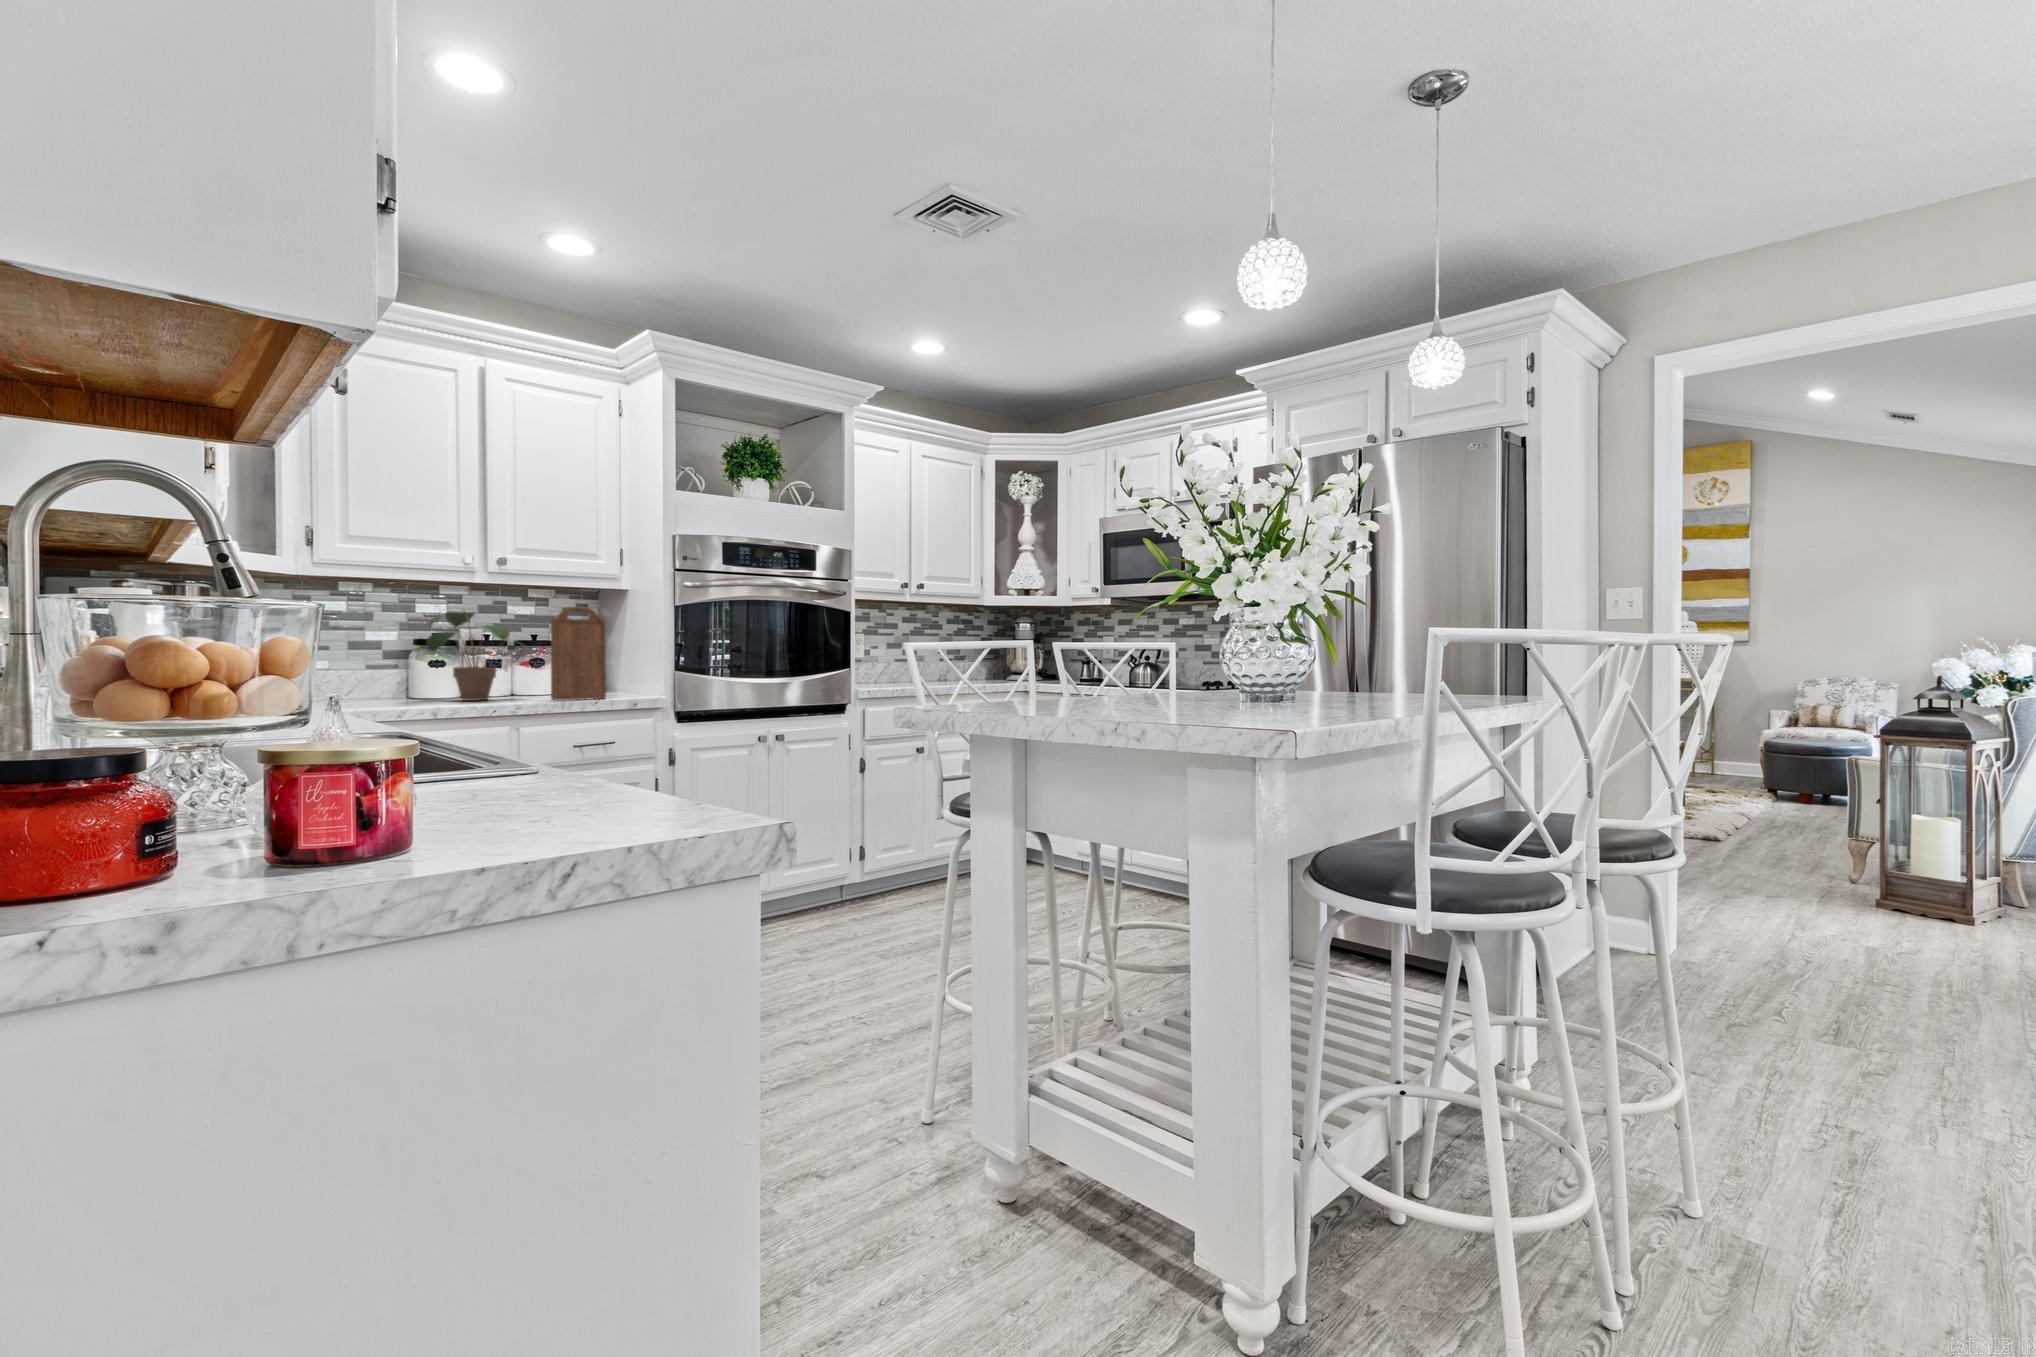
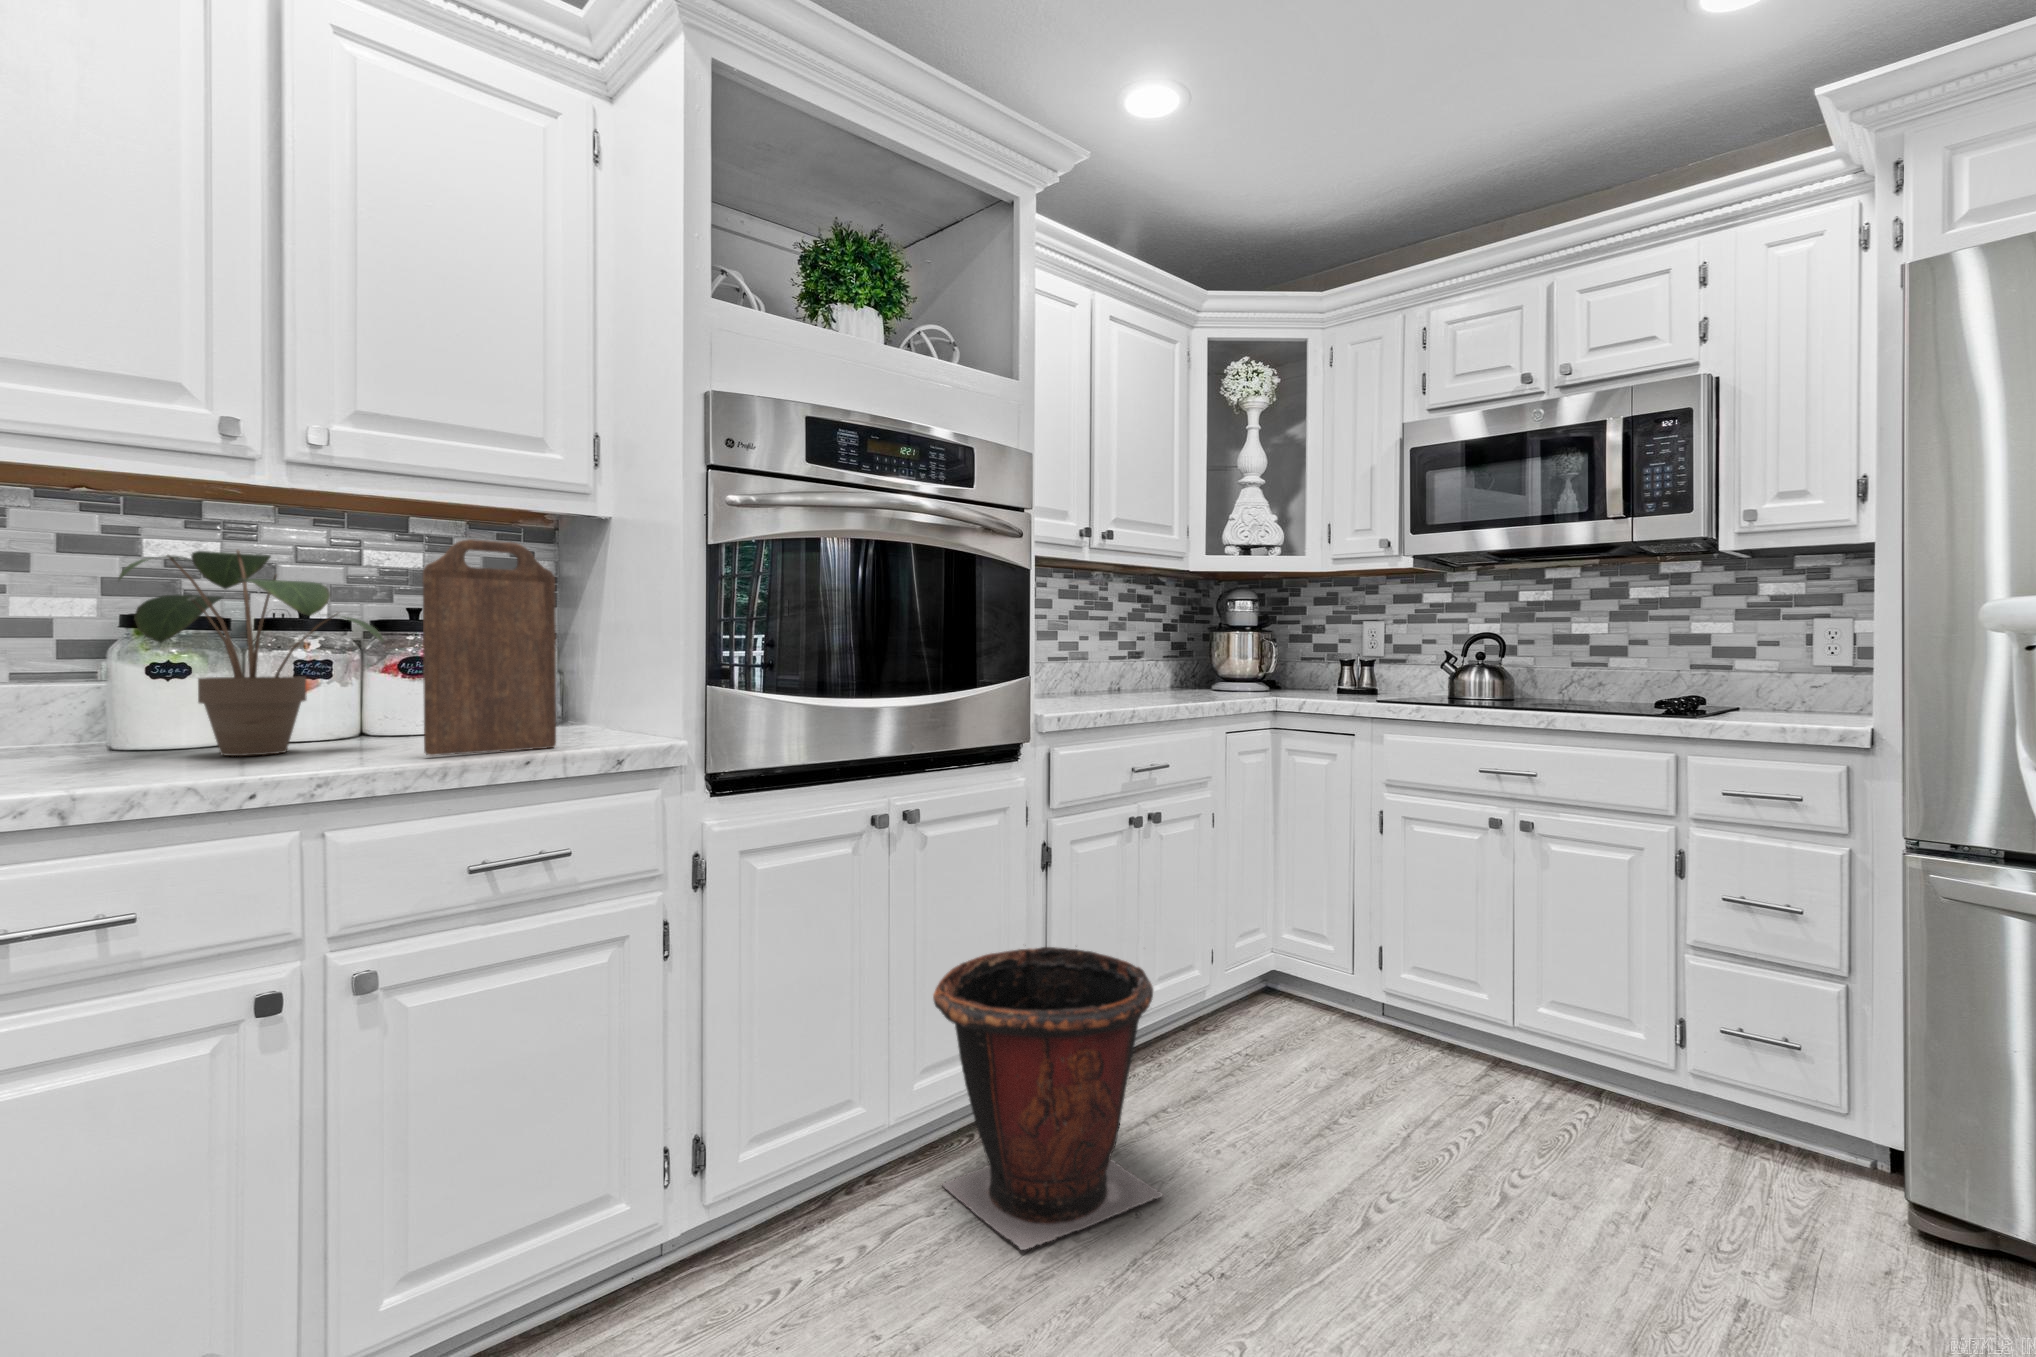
trash can: none [787,806,904,939] -> present [933,947,1163,1250]

